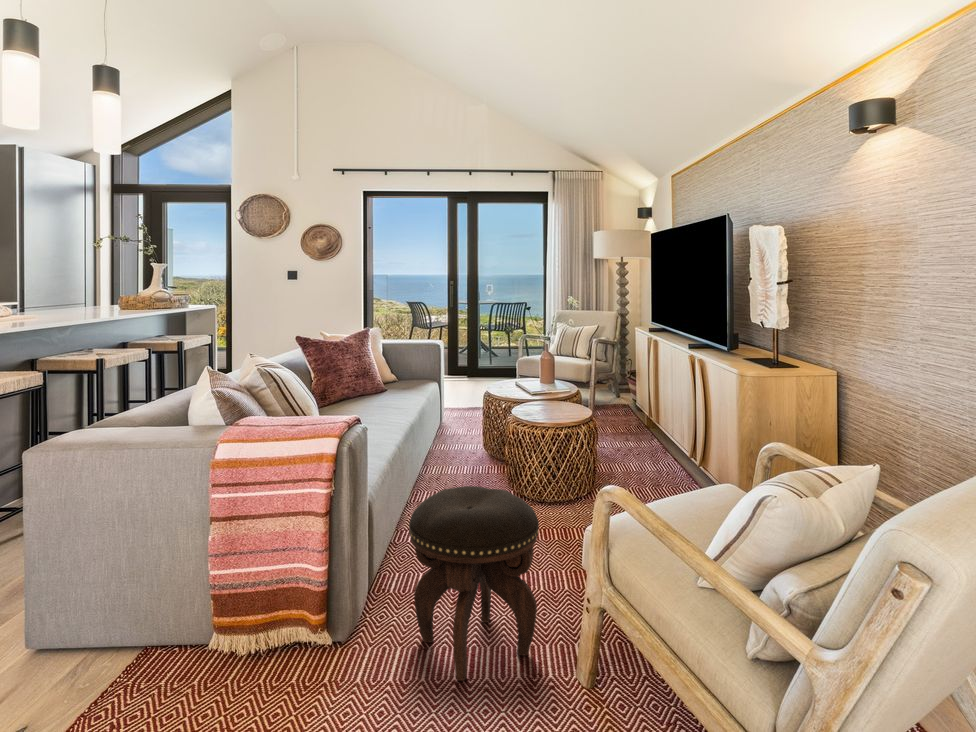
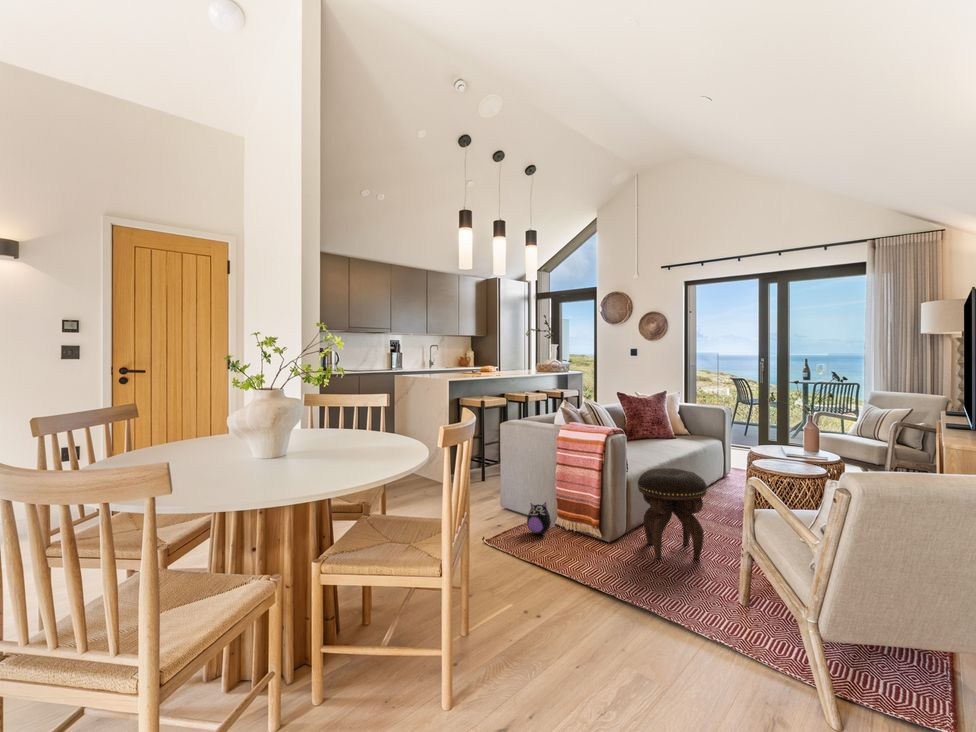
plush toy: none [140,610,218,699] -> present [527,502,555,535]

